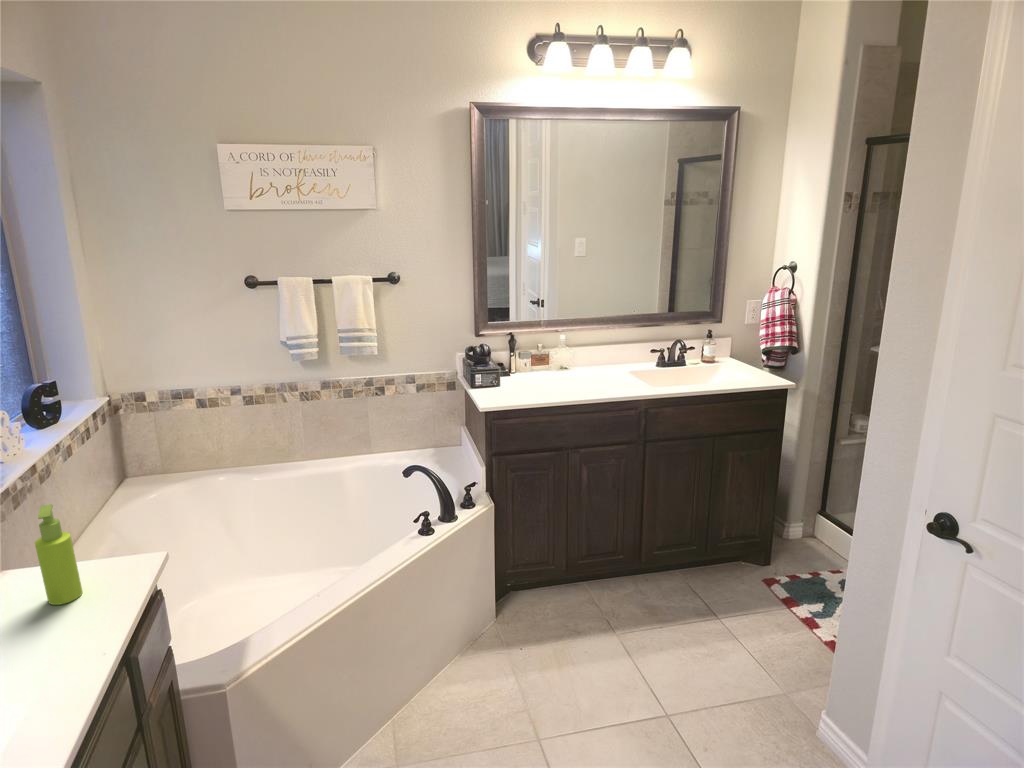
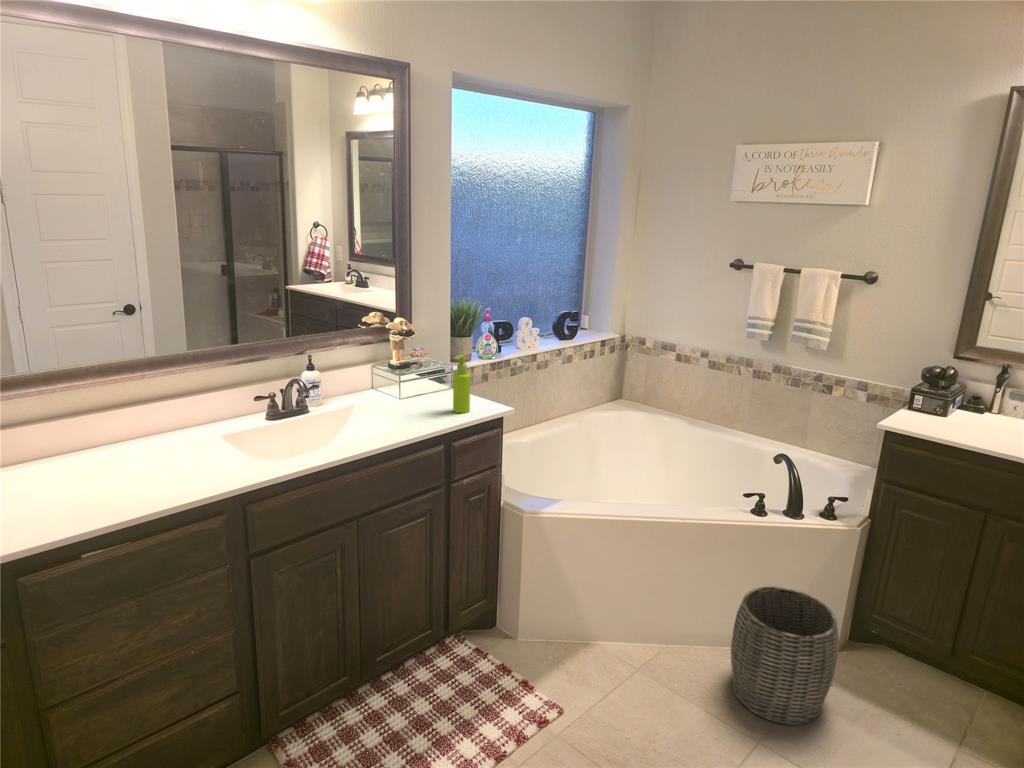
woven basket: none [458,582,553,717] -> present [731,587,839,725]

